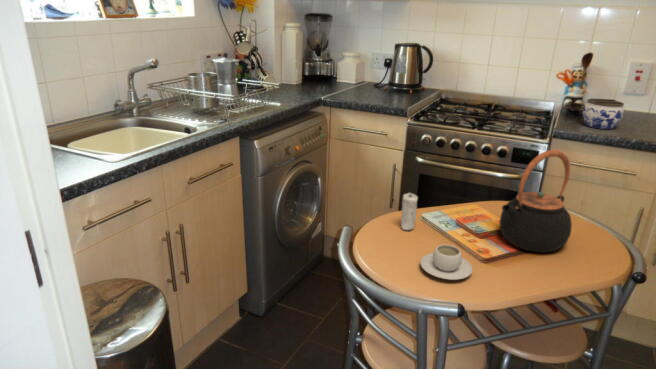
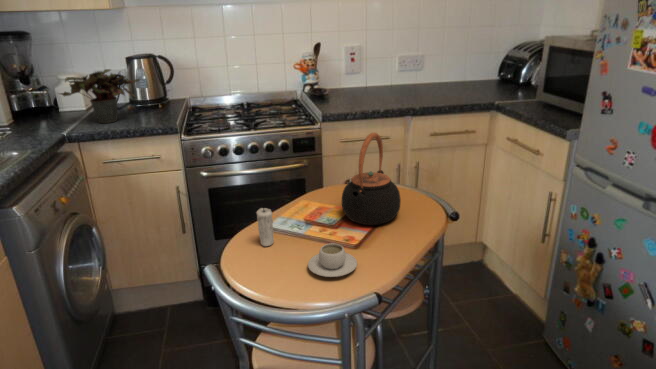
potted plant: none [328,51,398,97] -> present [60,69,140,123]
jar: present [583,99,624,129] -> none [330,80,361,107]

